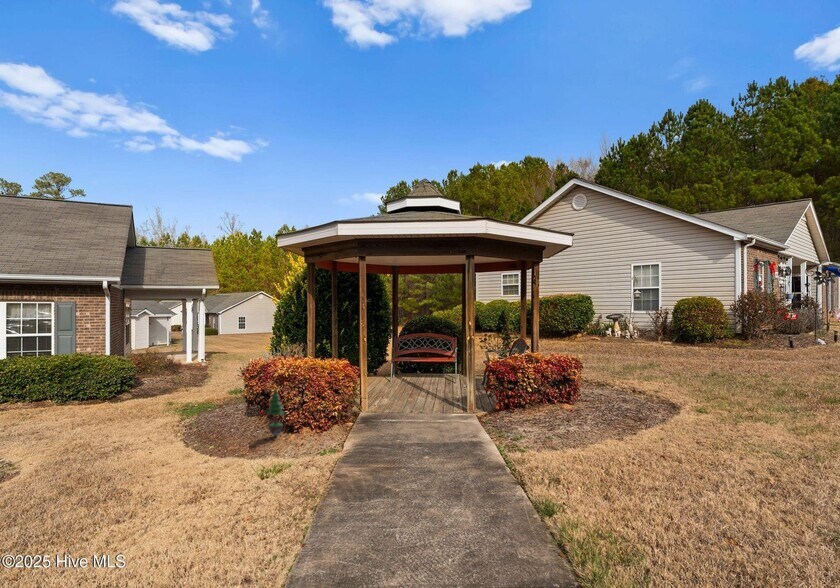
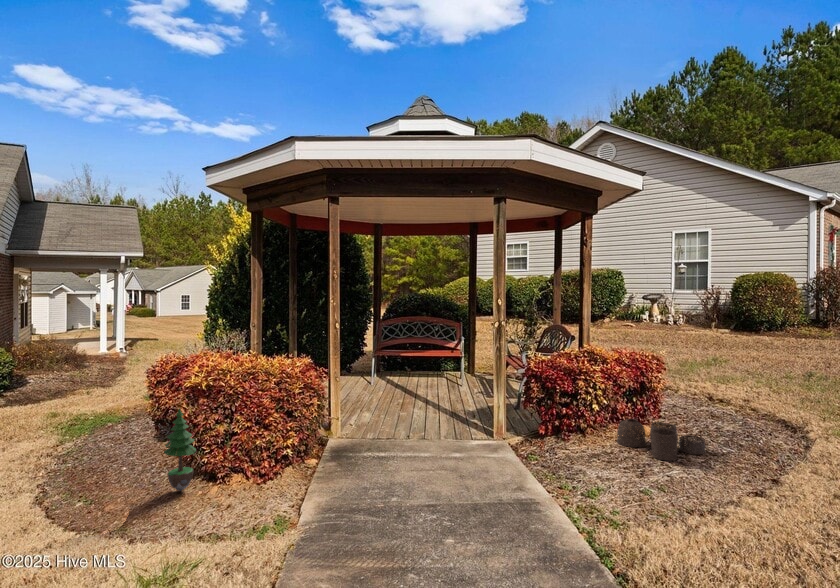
woven basket: none [544,398,598,423] -> present [617,419,705,461]

